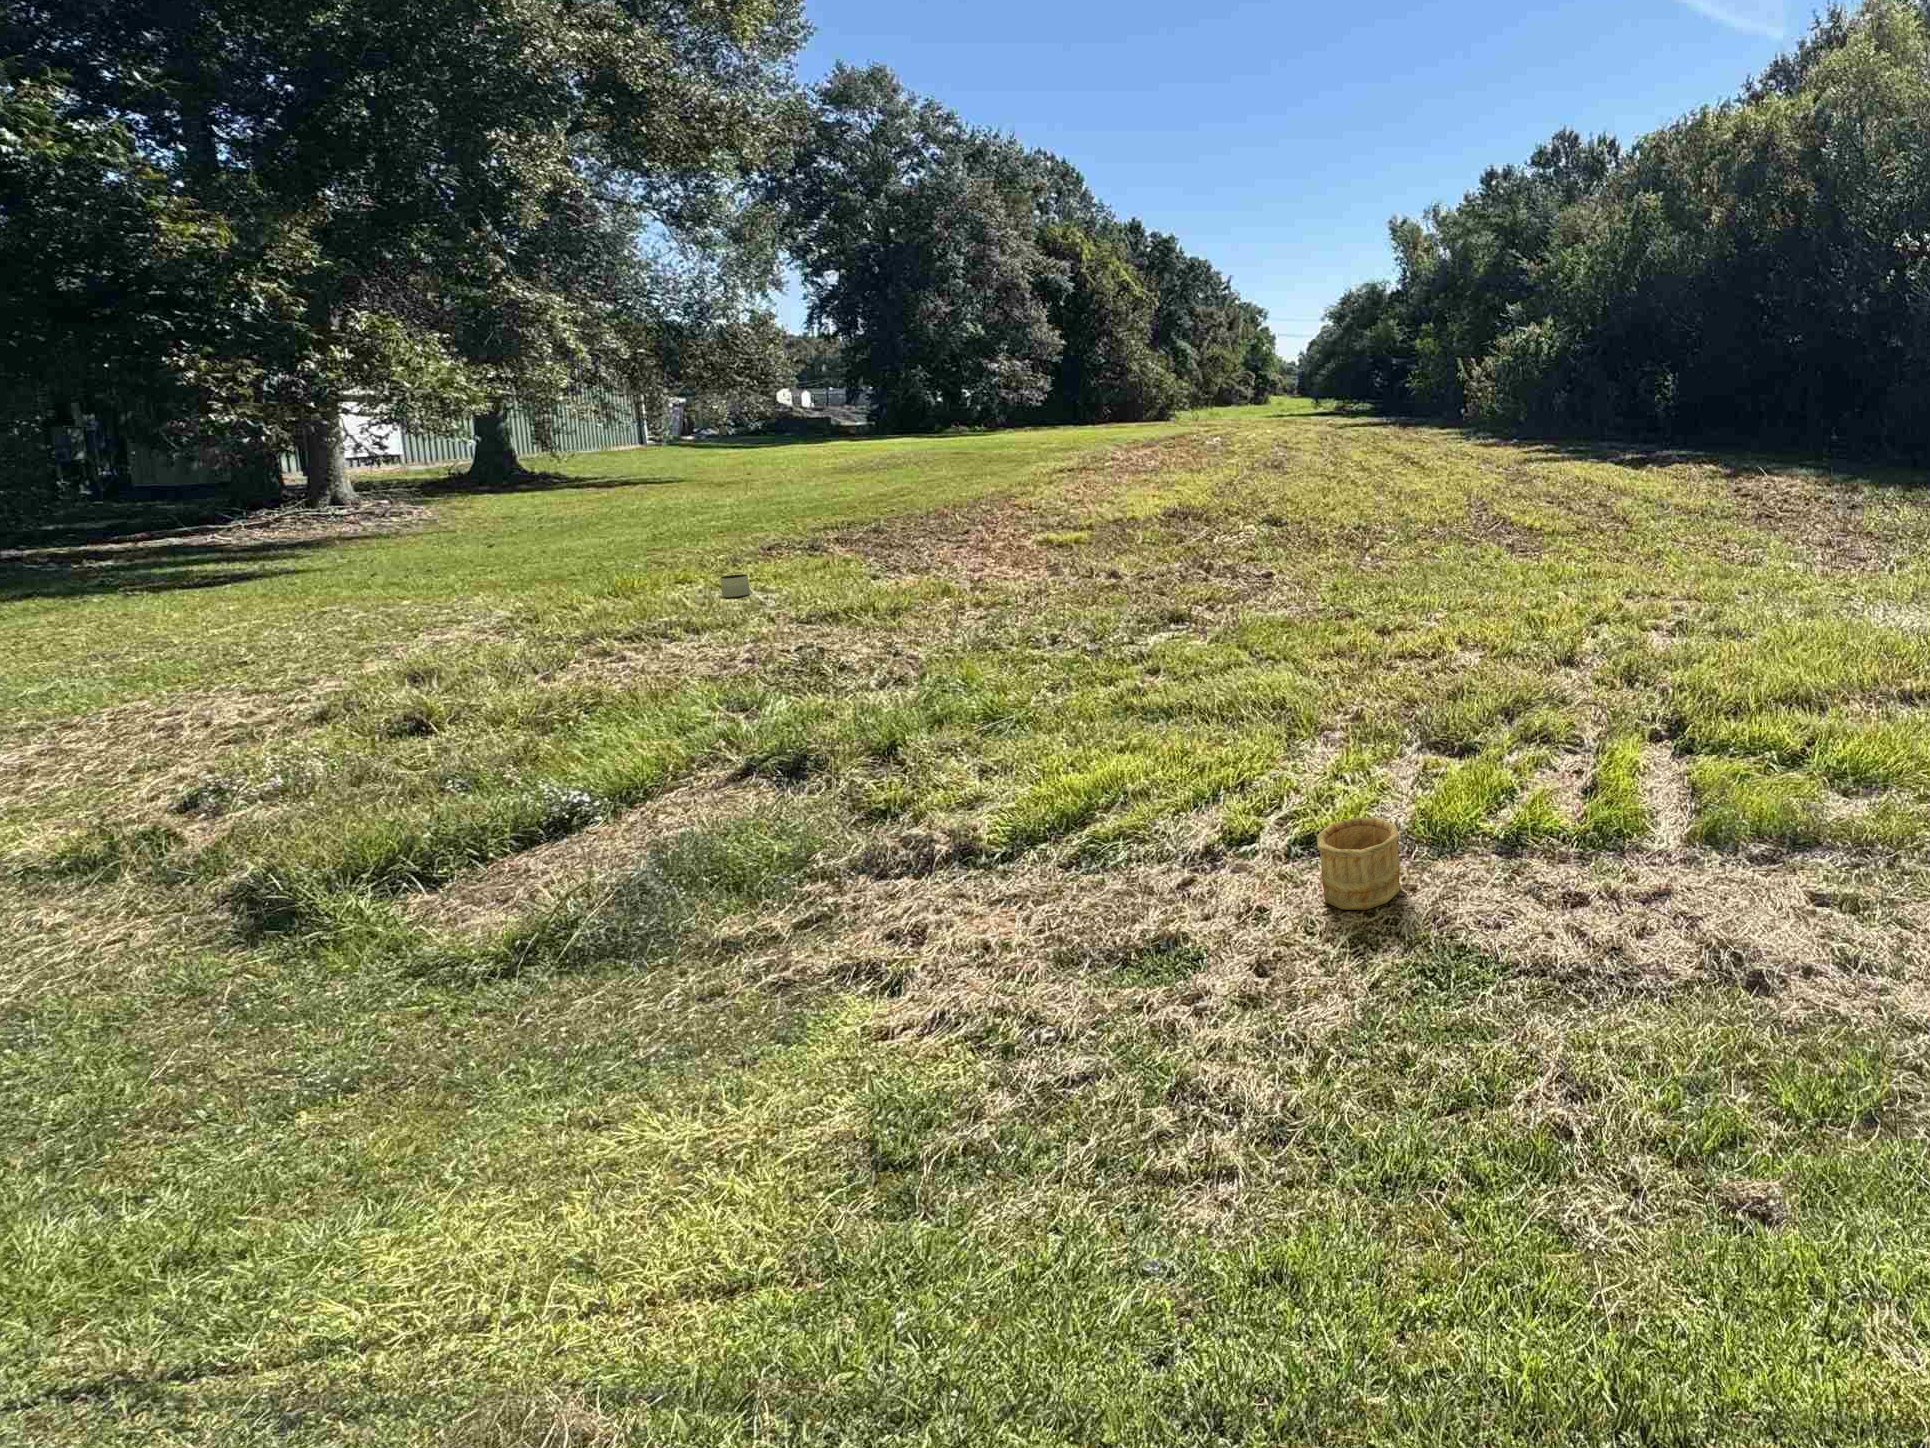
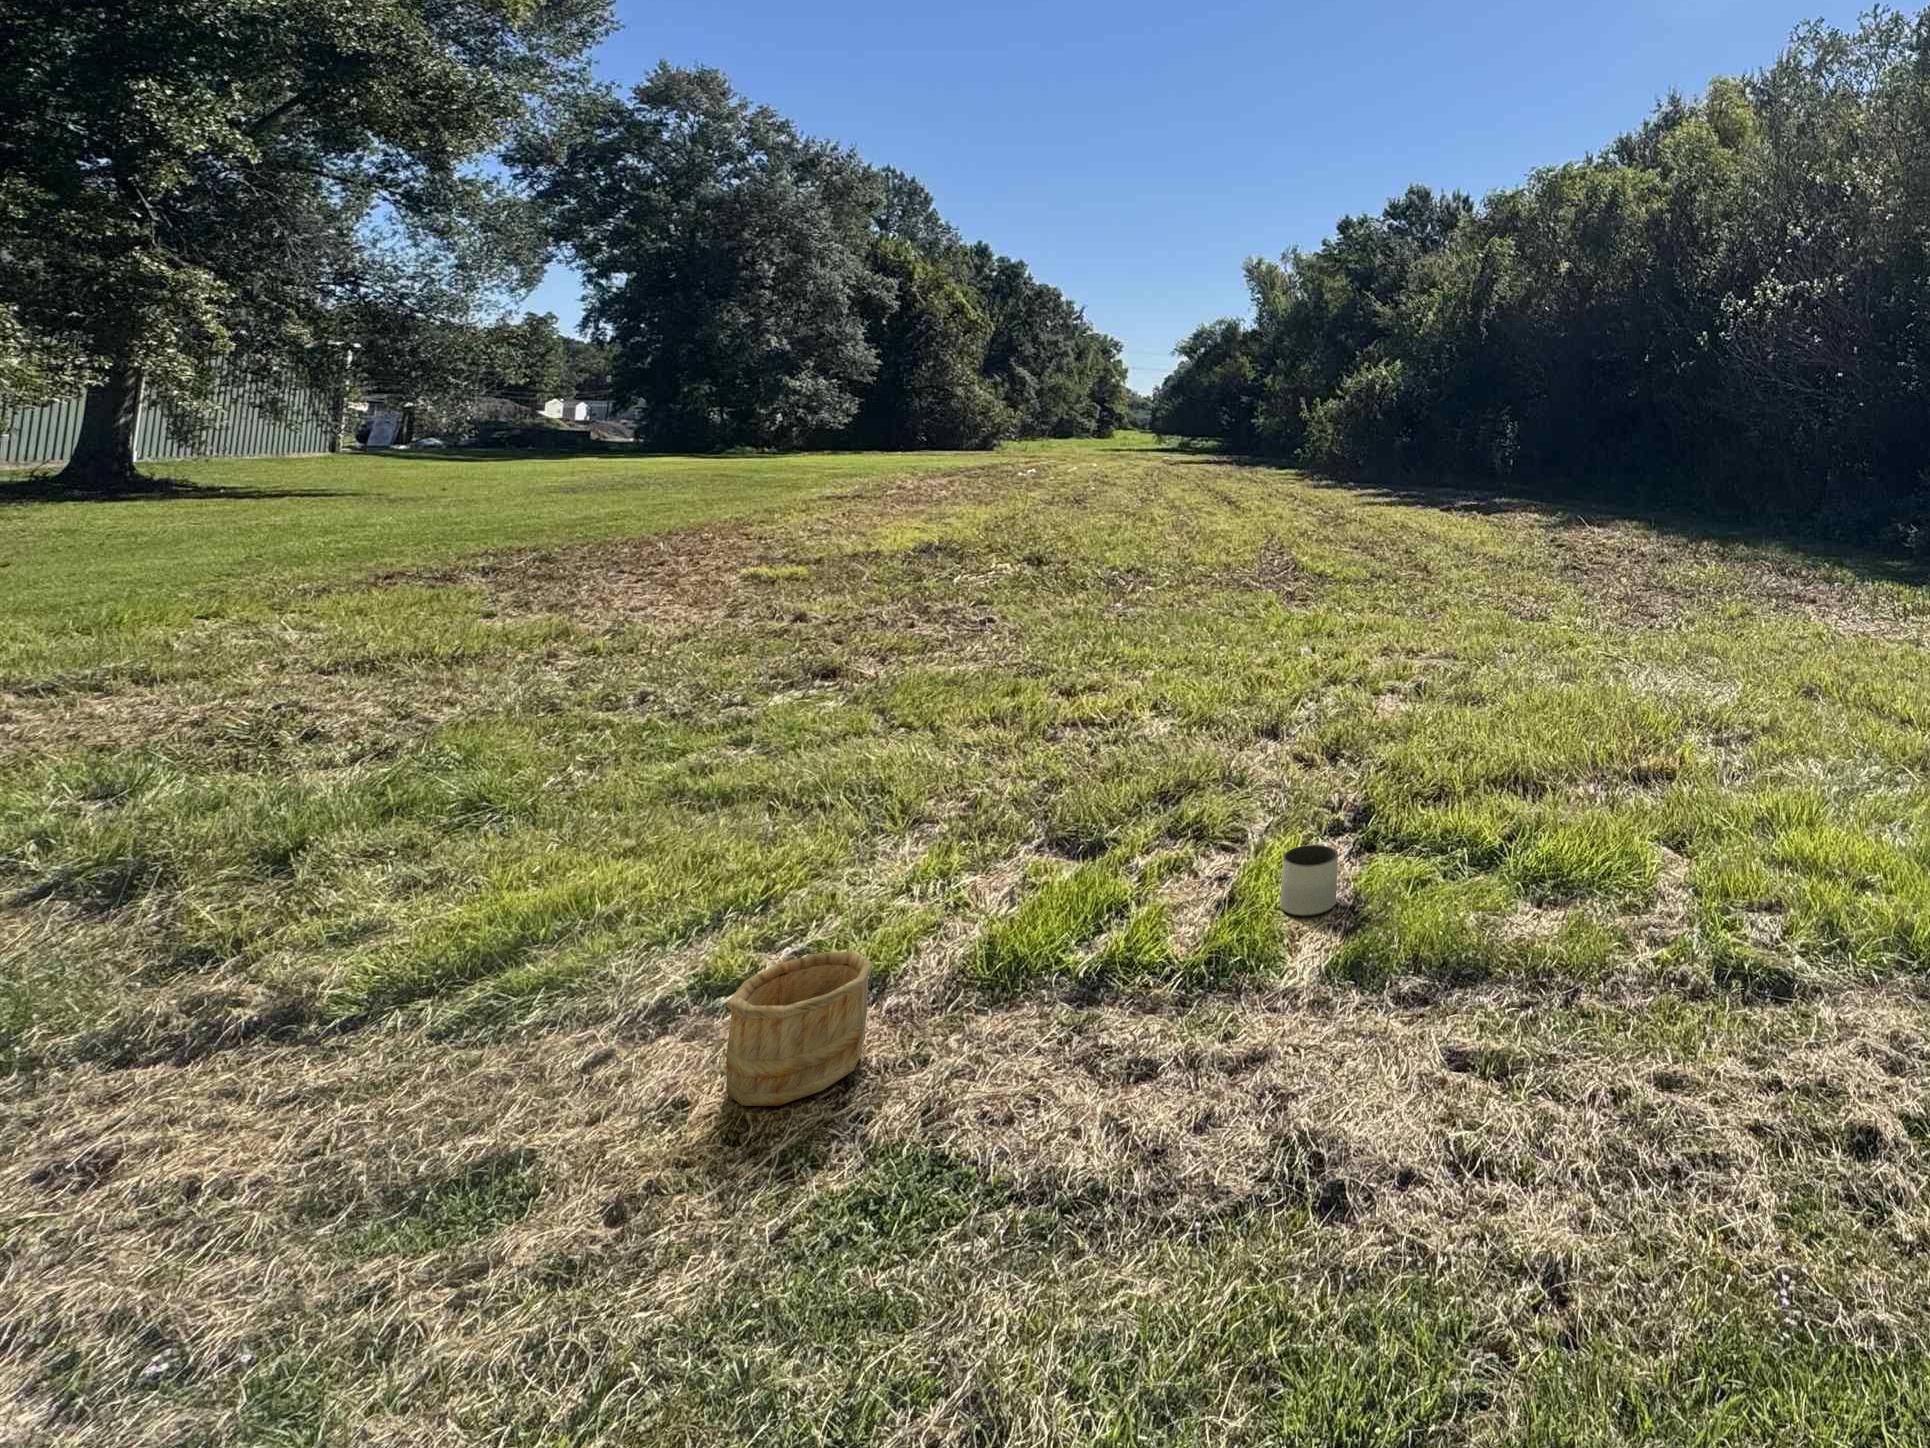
planter: present [720,574,750,598] -> present [1280,845,1338,917]

